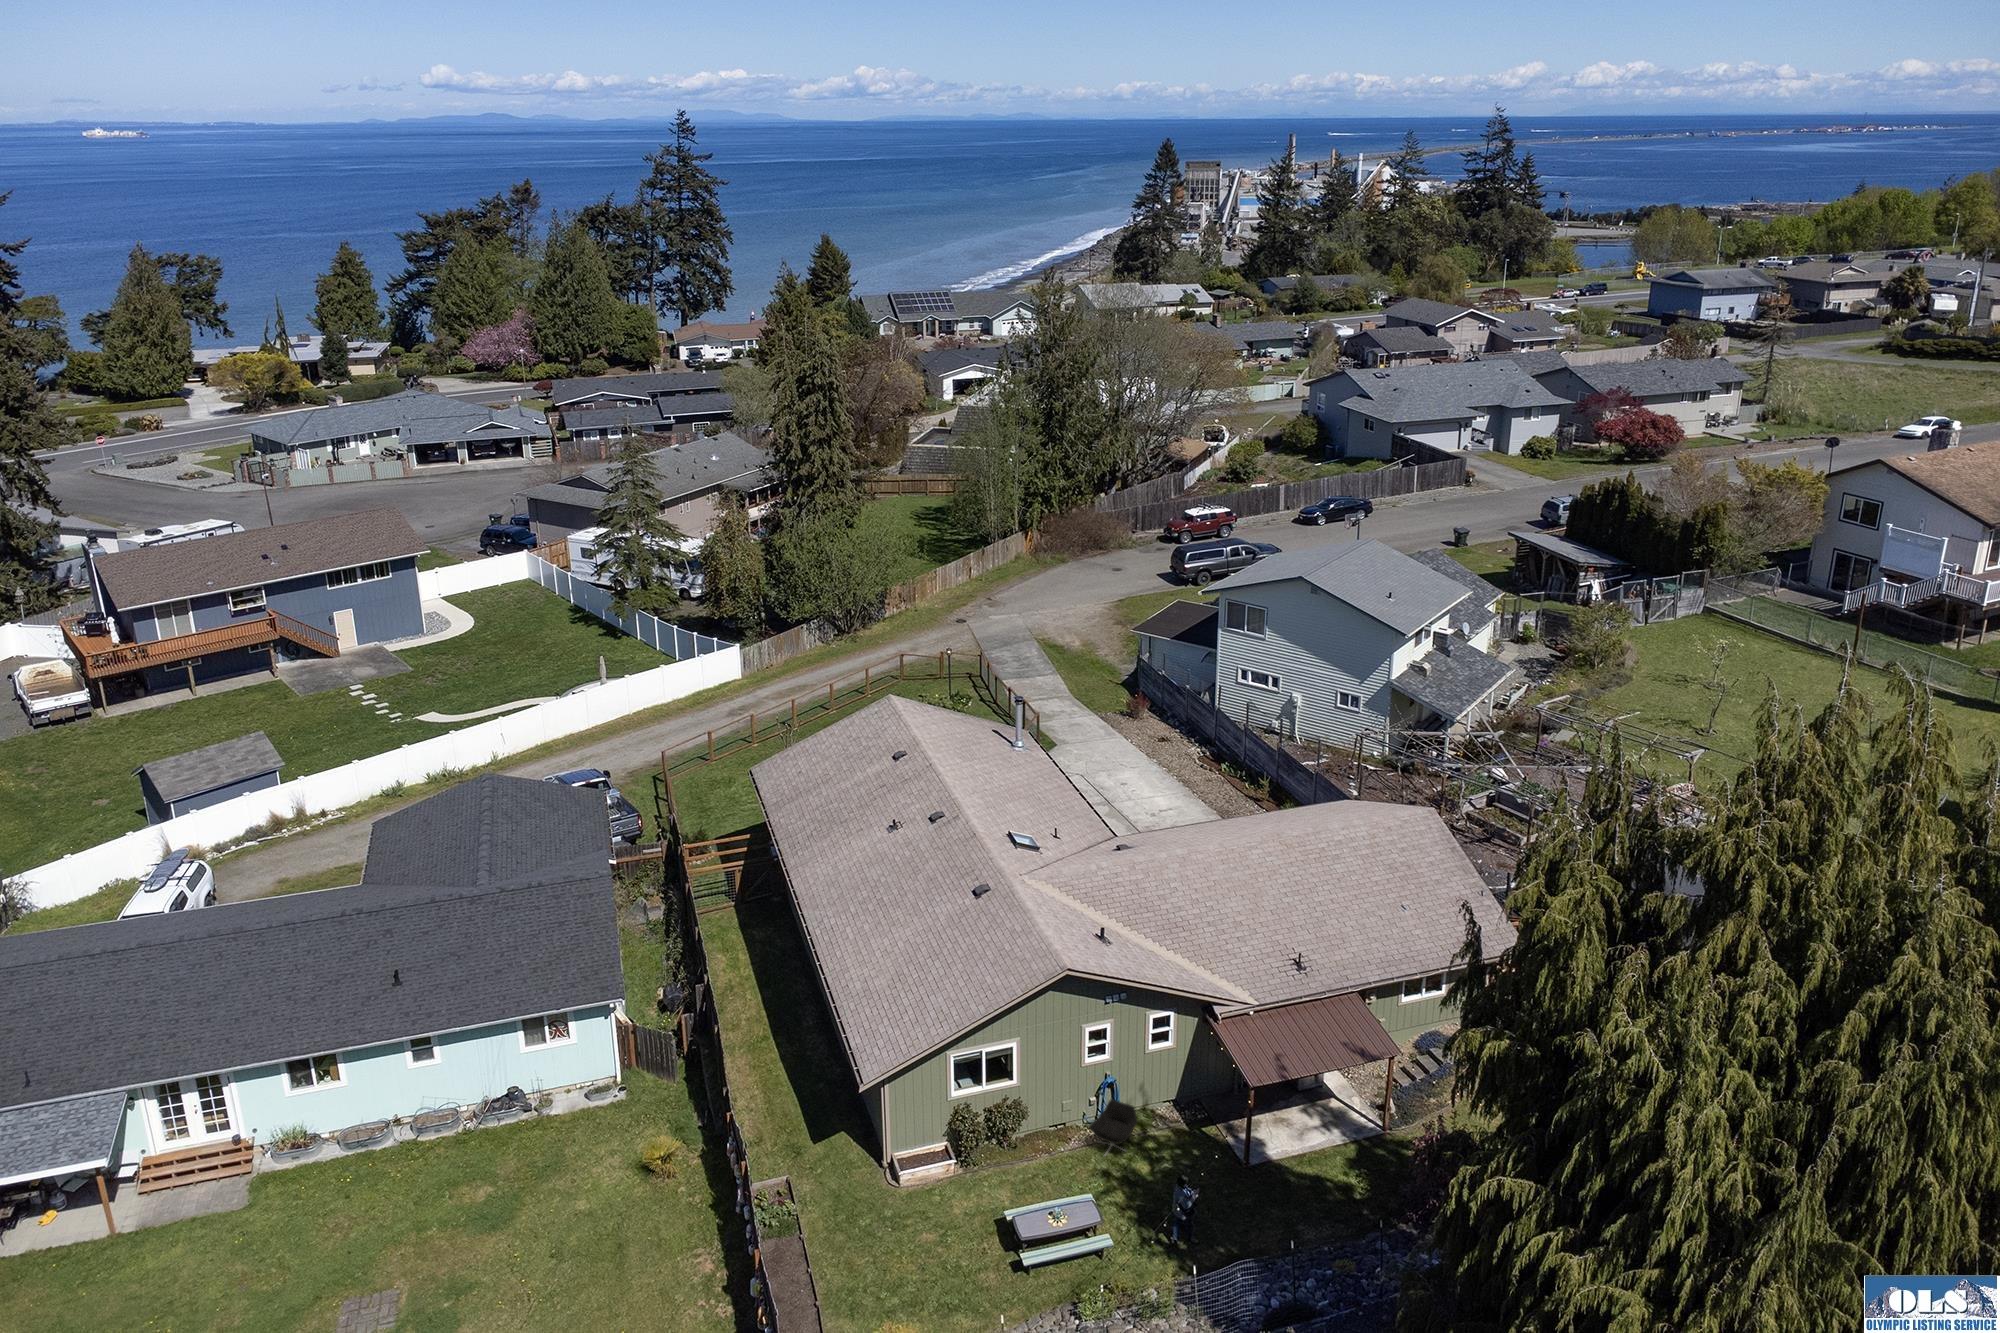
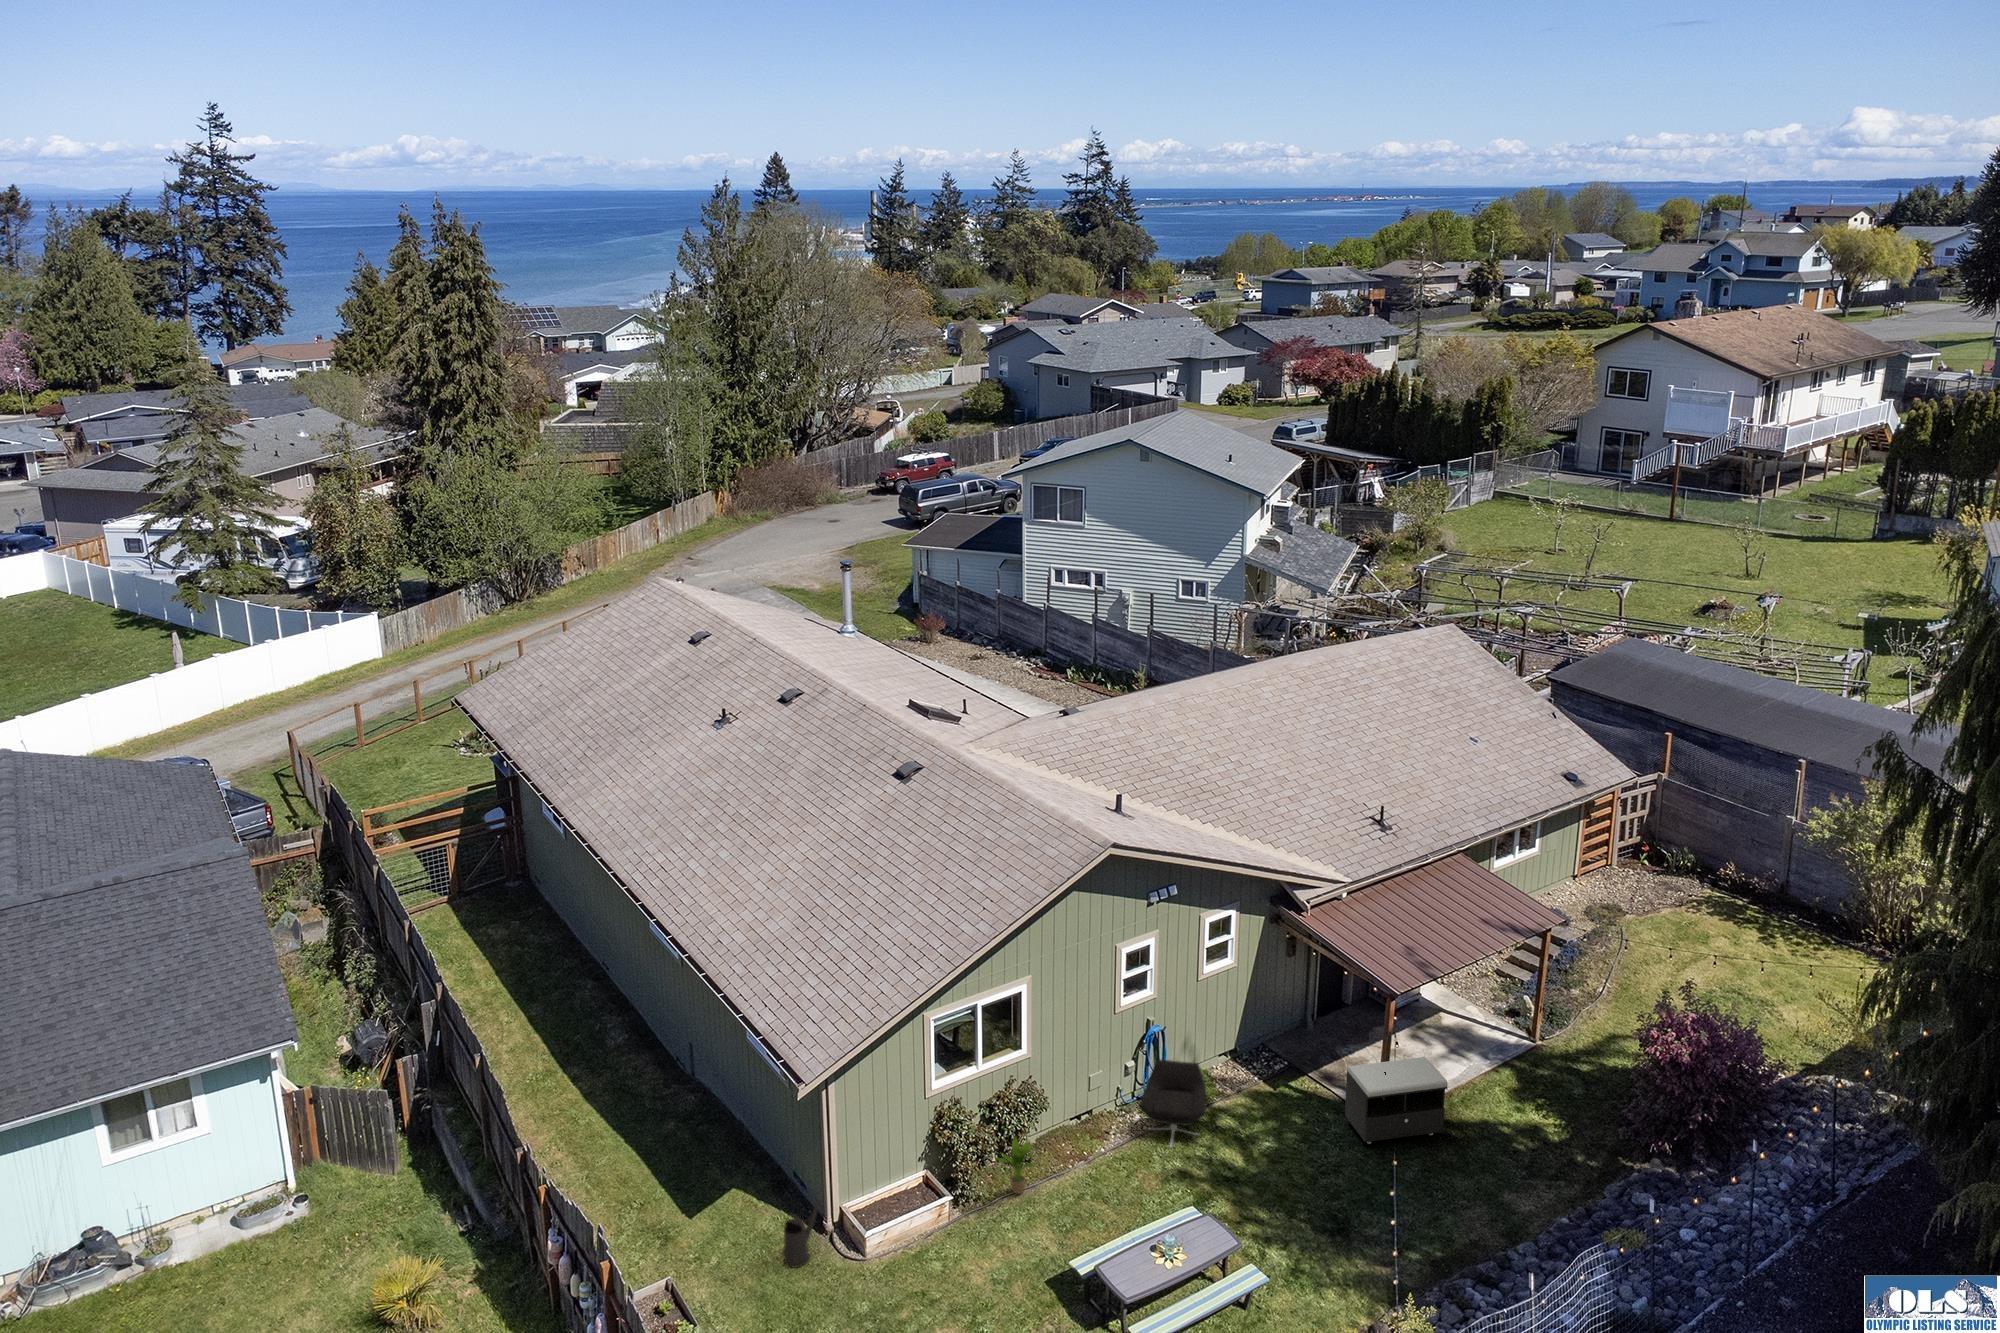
storage bench: none [1222,1127,1281,1181] -> present [1345,1057,1448,1144]
potted plant: none [986,1132,1013,1167] -> present [998,1137,1035,1194]
watering can: none [852,1147,880,1184] -> present [782,1200,820,1268]

